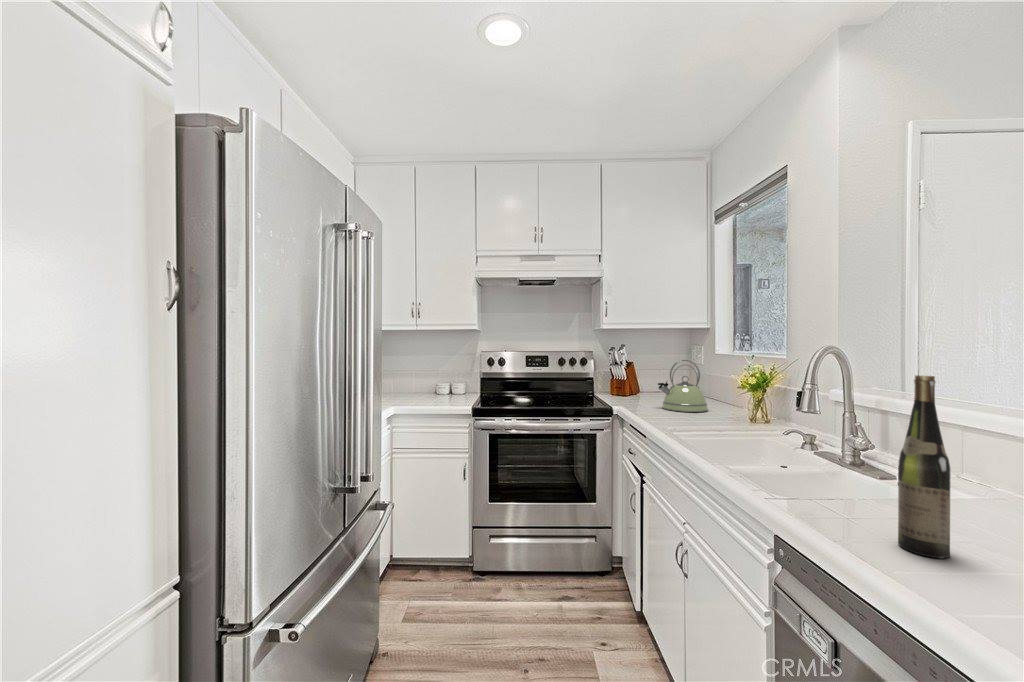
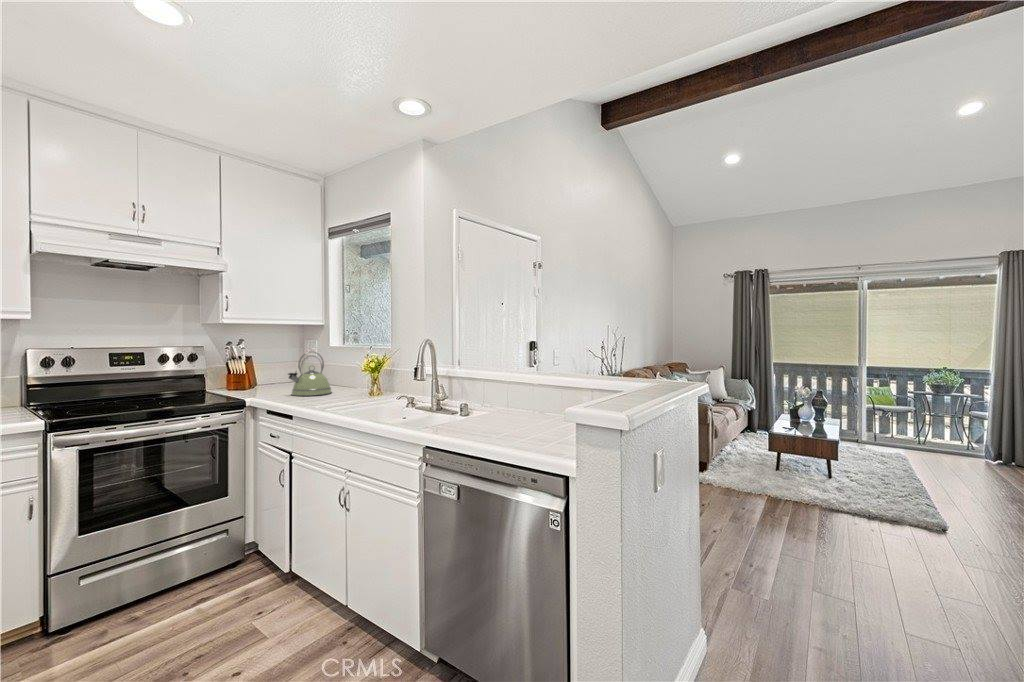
wine bottle: present [898,375,950,558] -> none [472,352,491,439]

